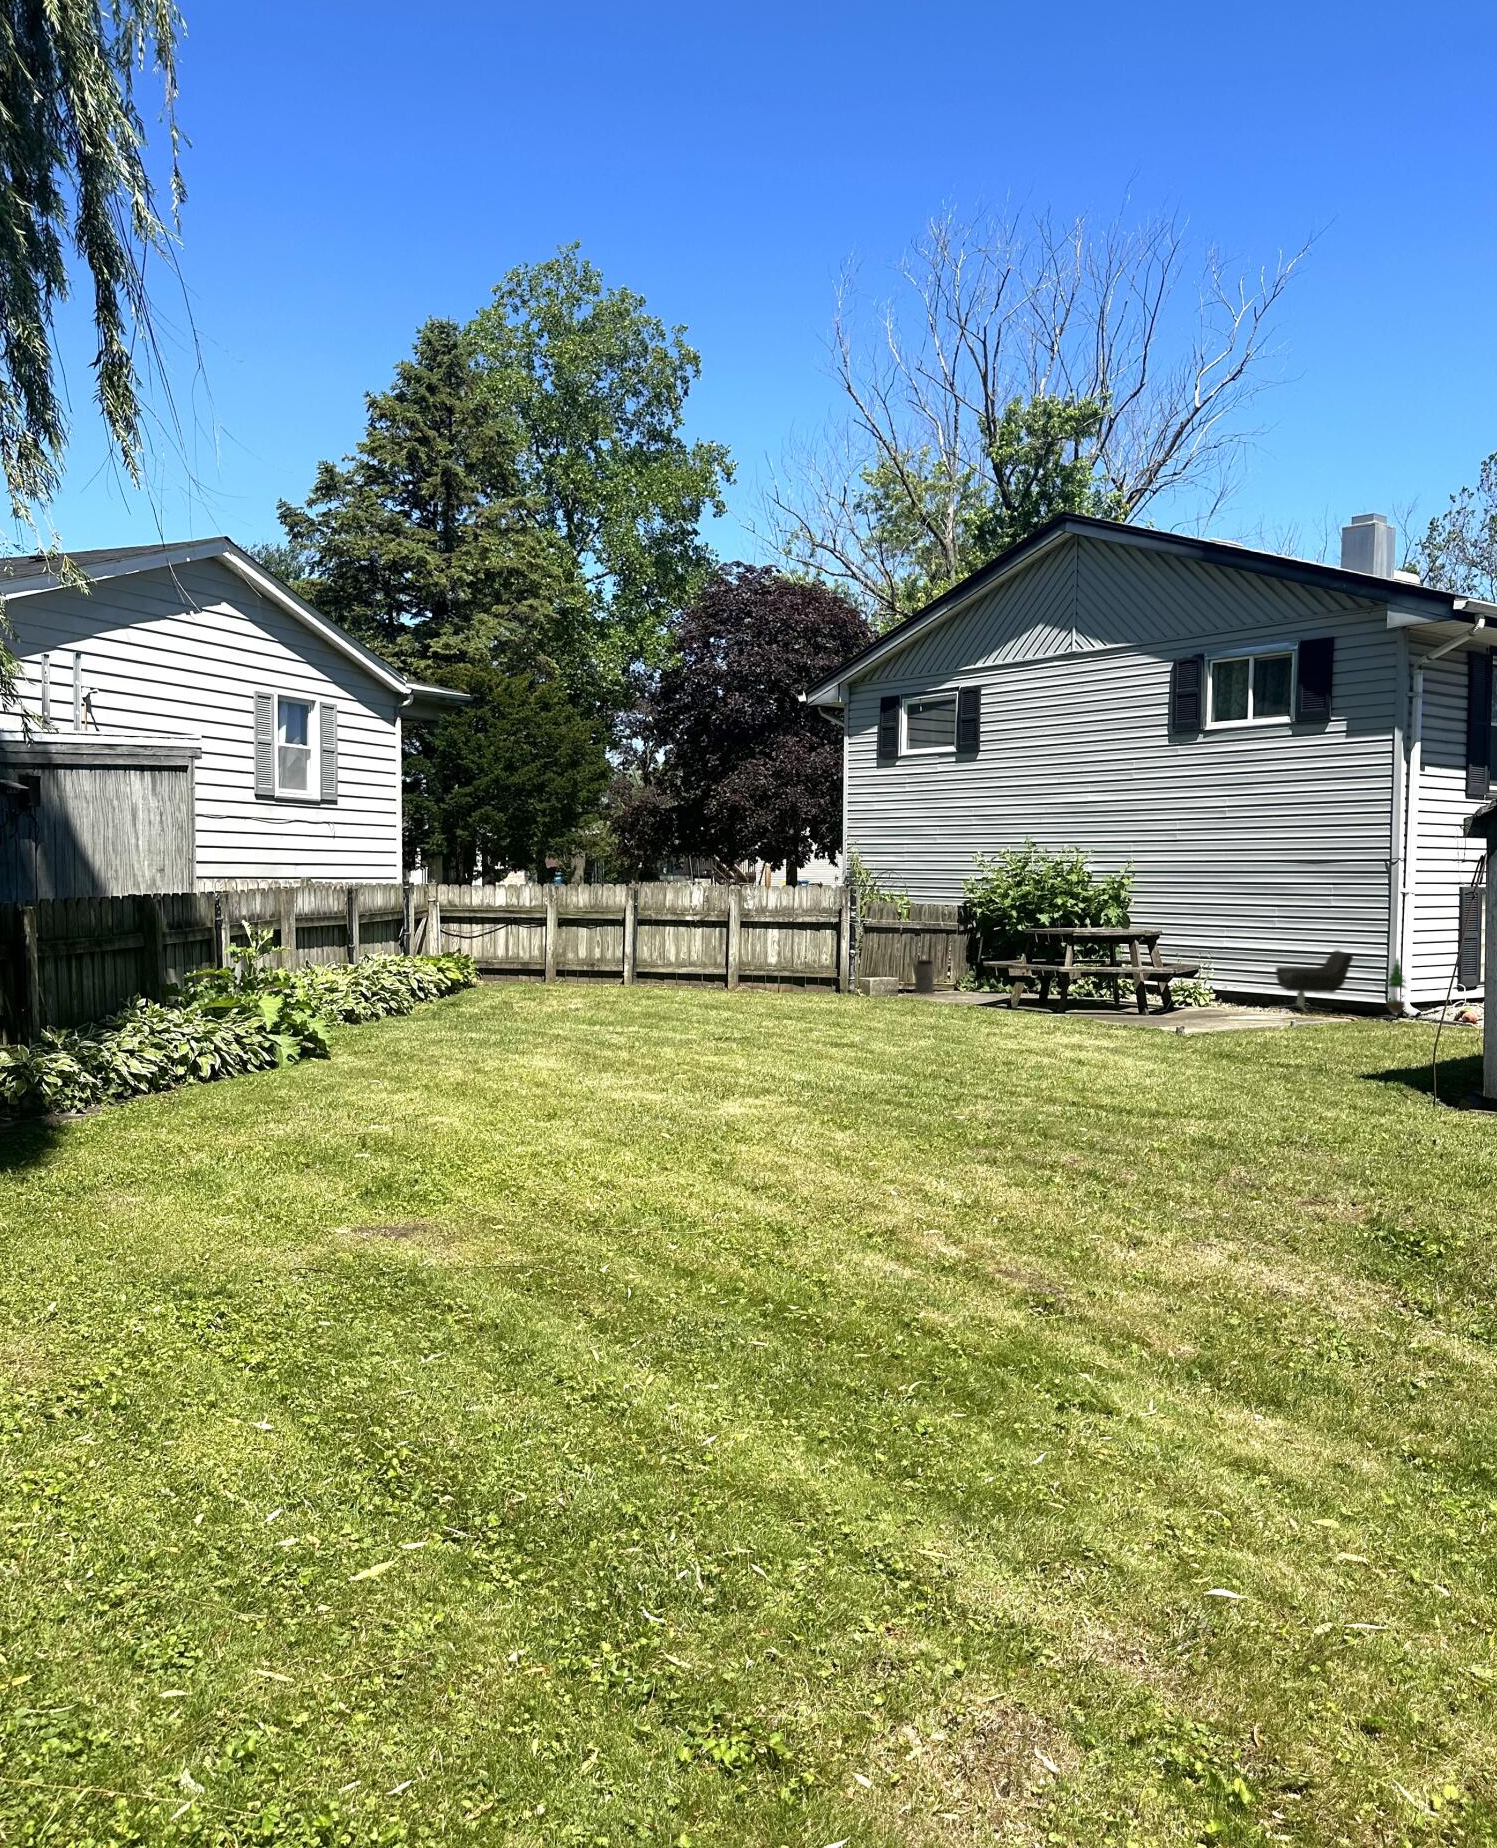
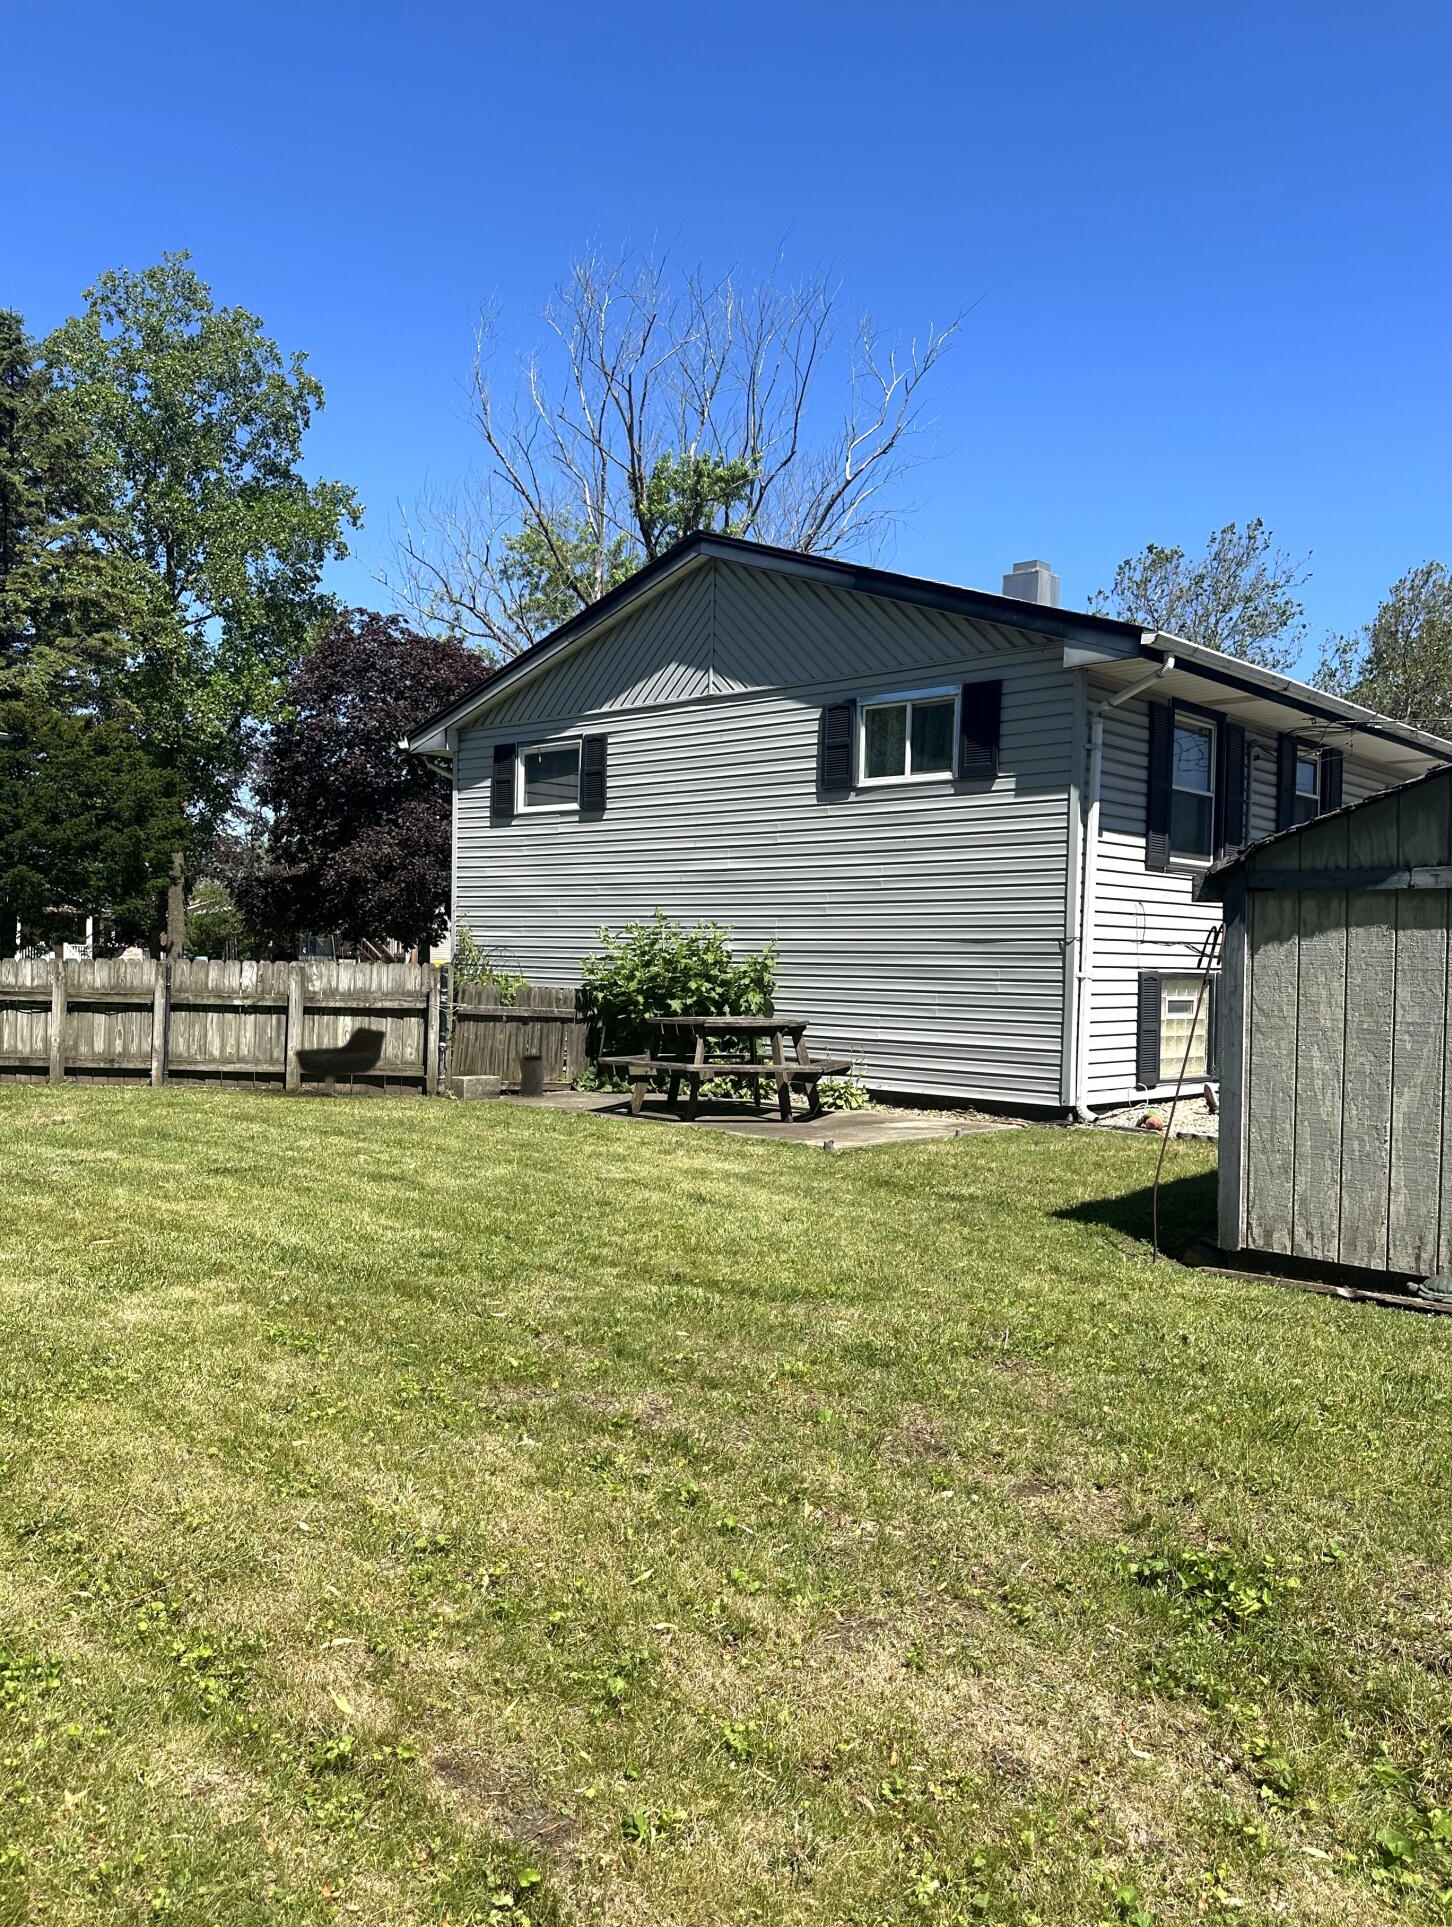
lounge chair: present [1275,950,1353,1012] -> present [295,1027,386,1098]
potted tree: present [1387,959,1406,1014] -> none [1056,1049,1080,1116]

